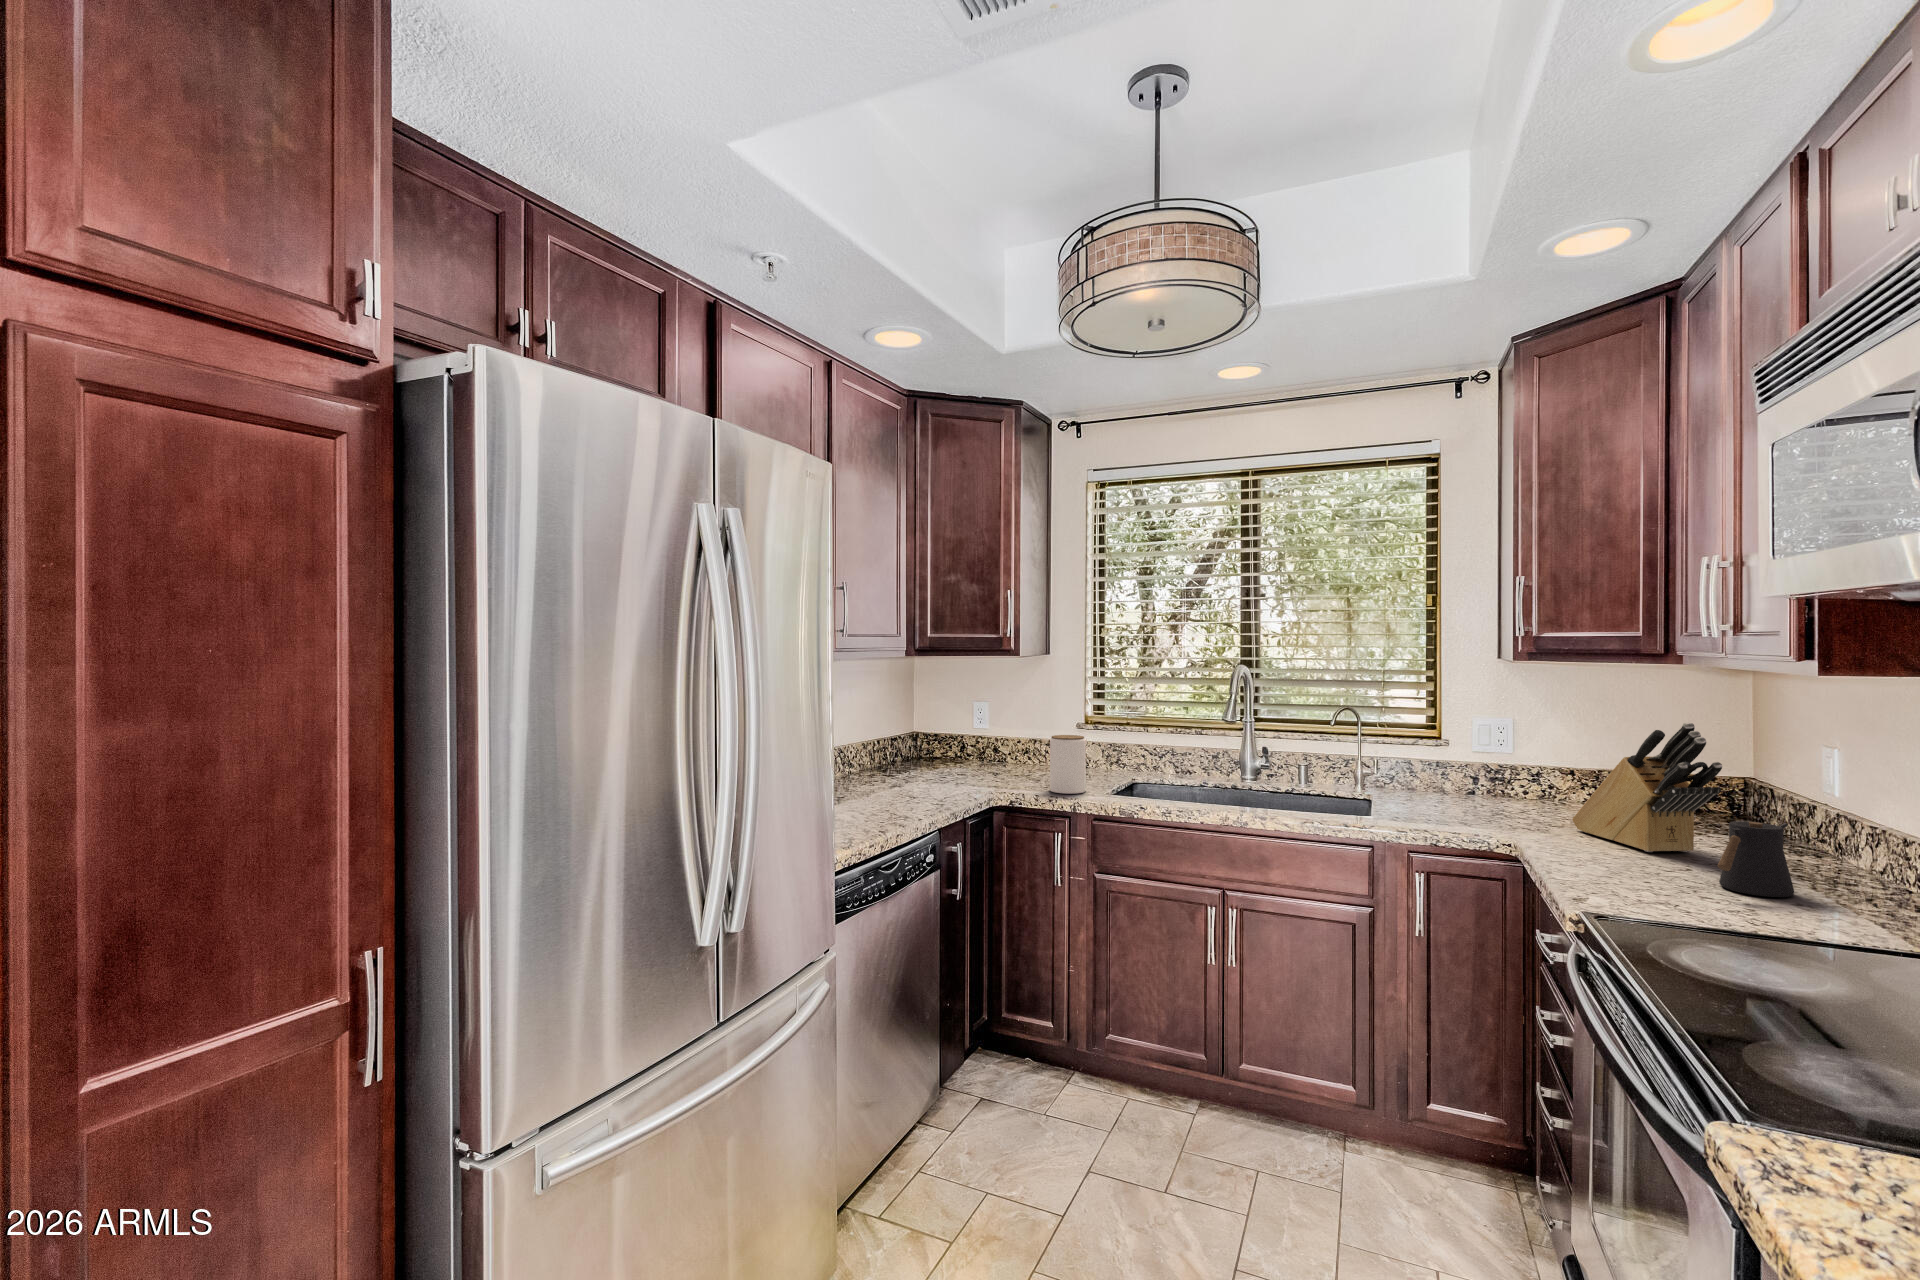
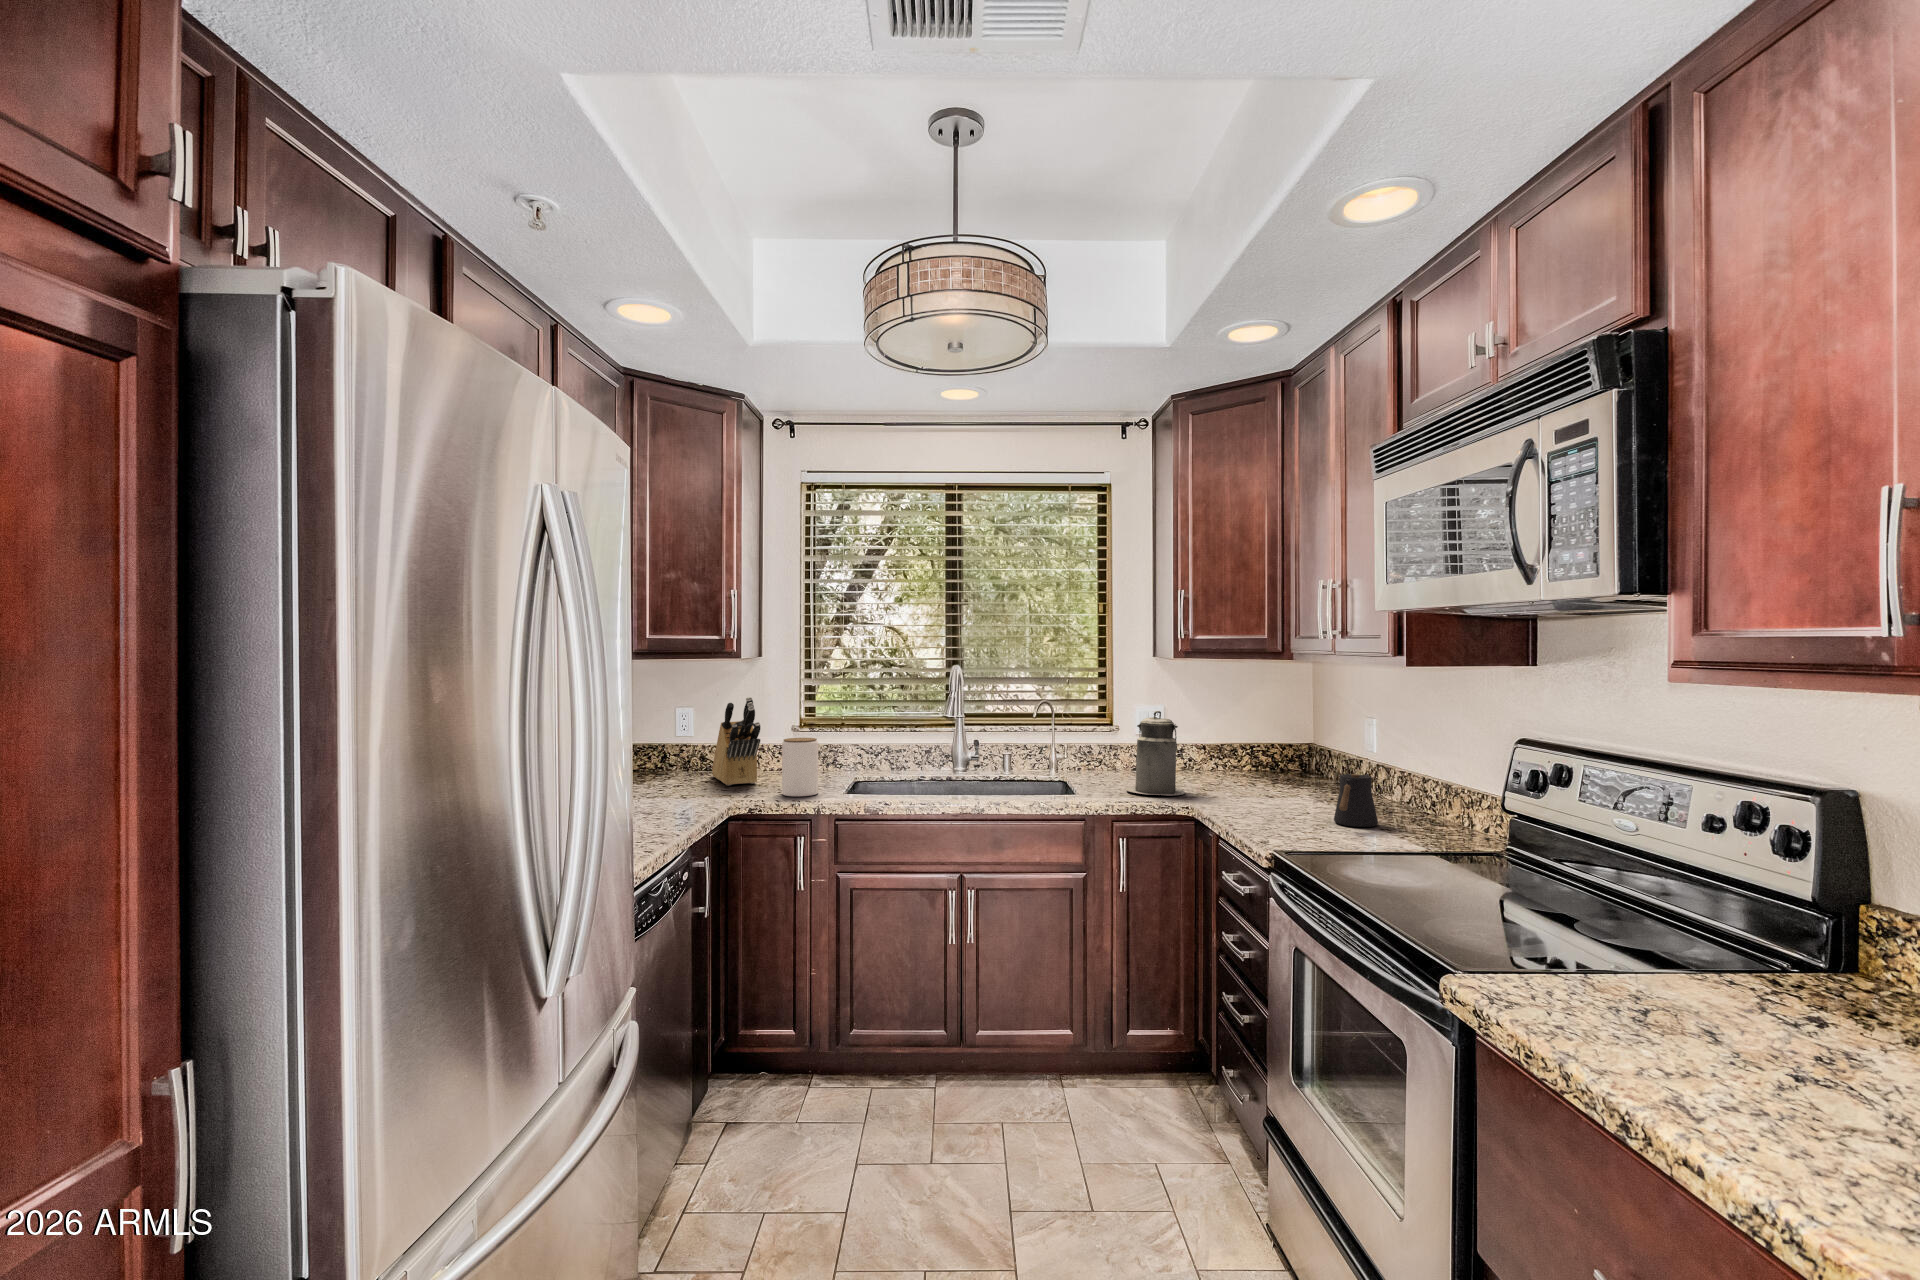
knife block: present [1572,722,1722,852] -> present [712,697,760,786]
canister: none [1439,724,1520,828] -> present [1126,711,1185,796]

